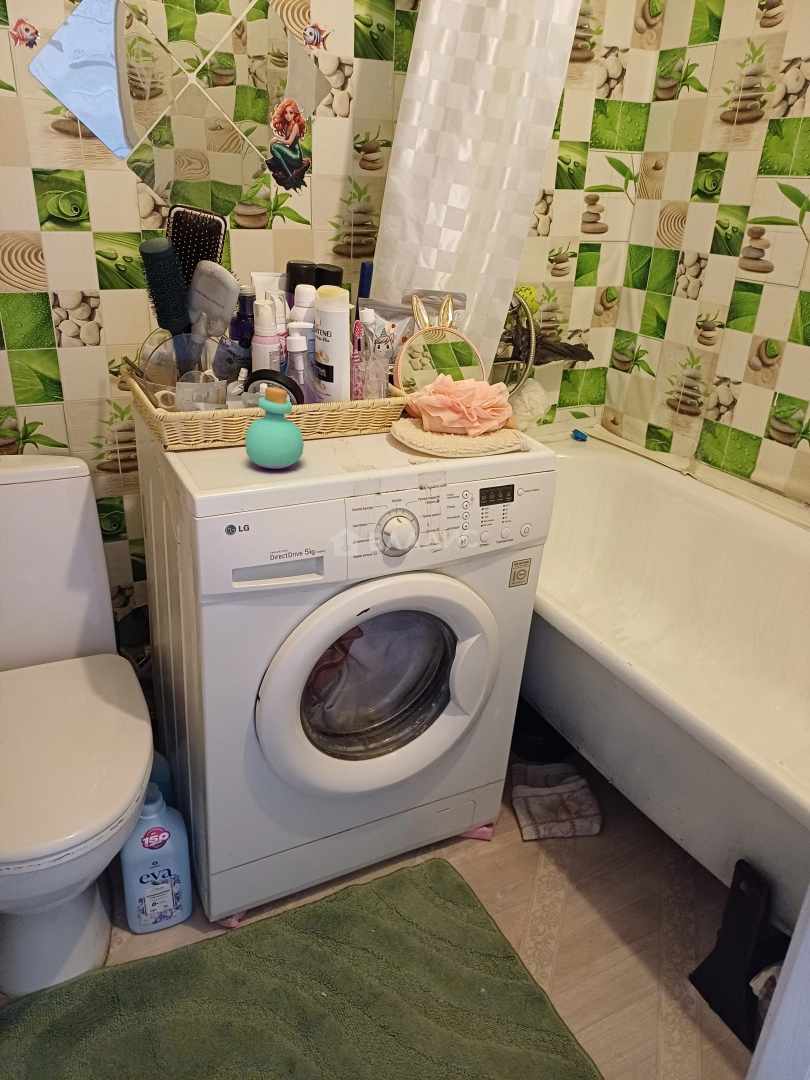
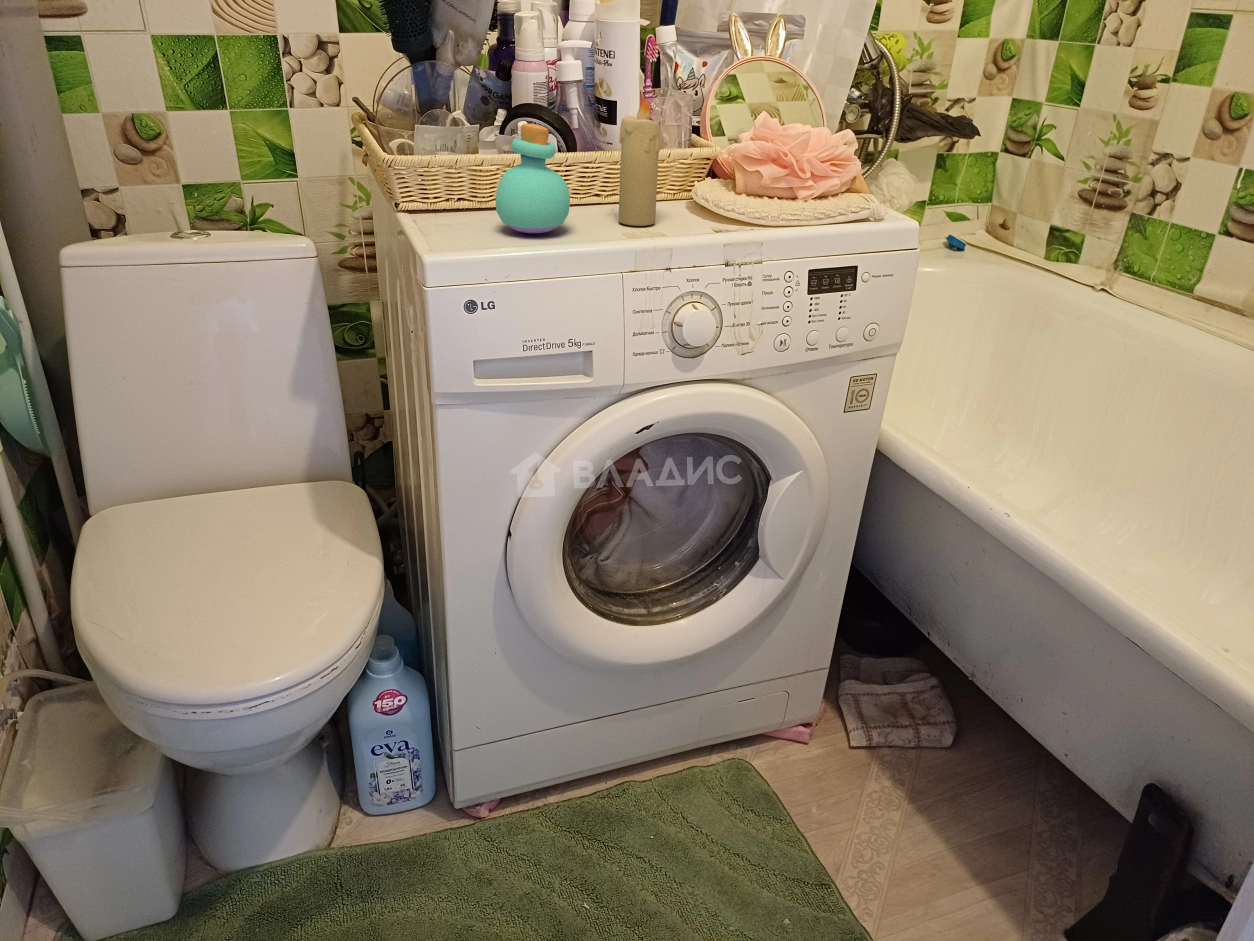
candle: none [338,361,370,458] -> present [619,94,660,226]

